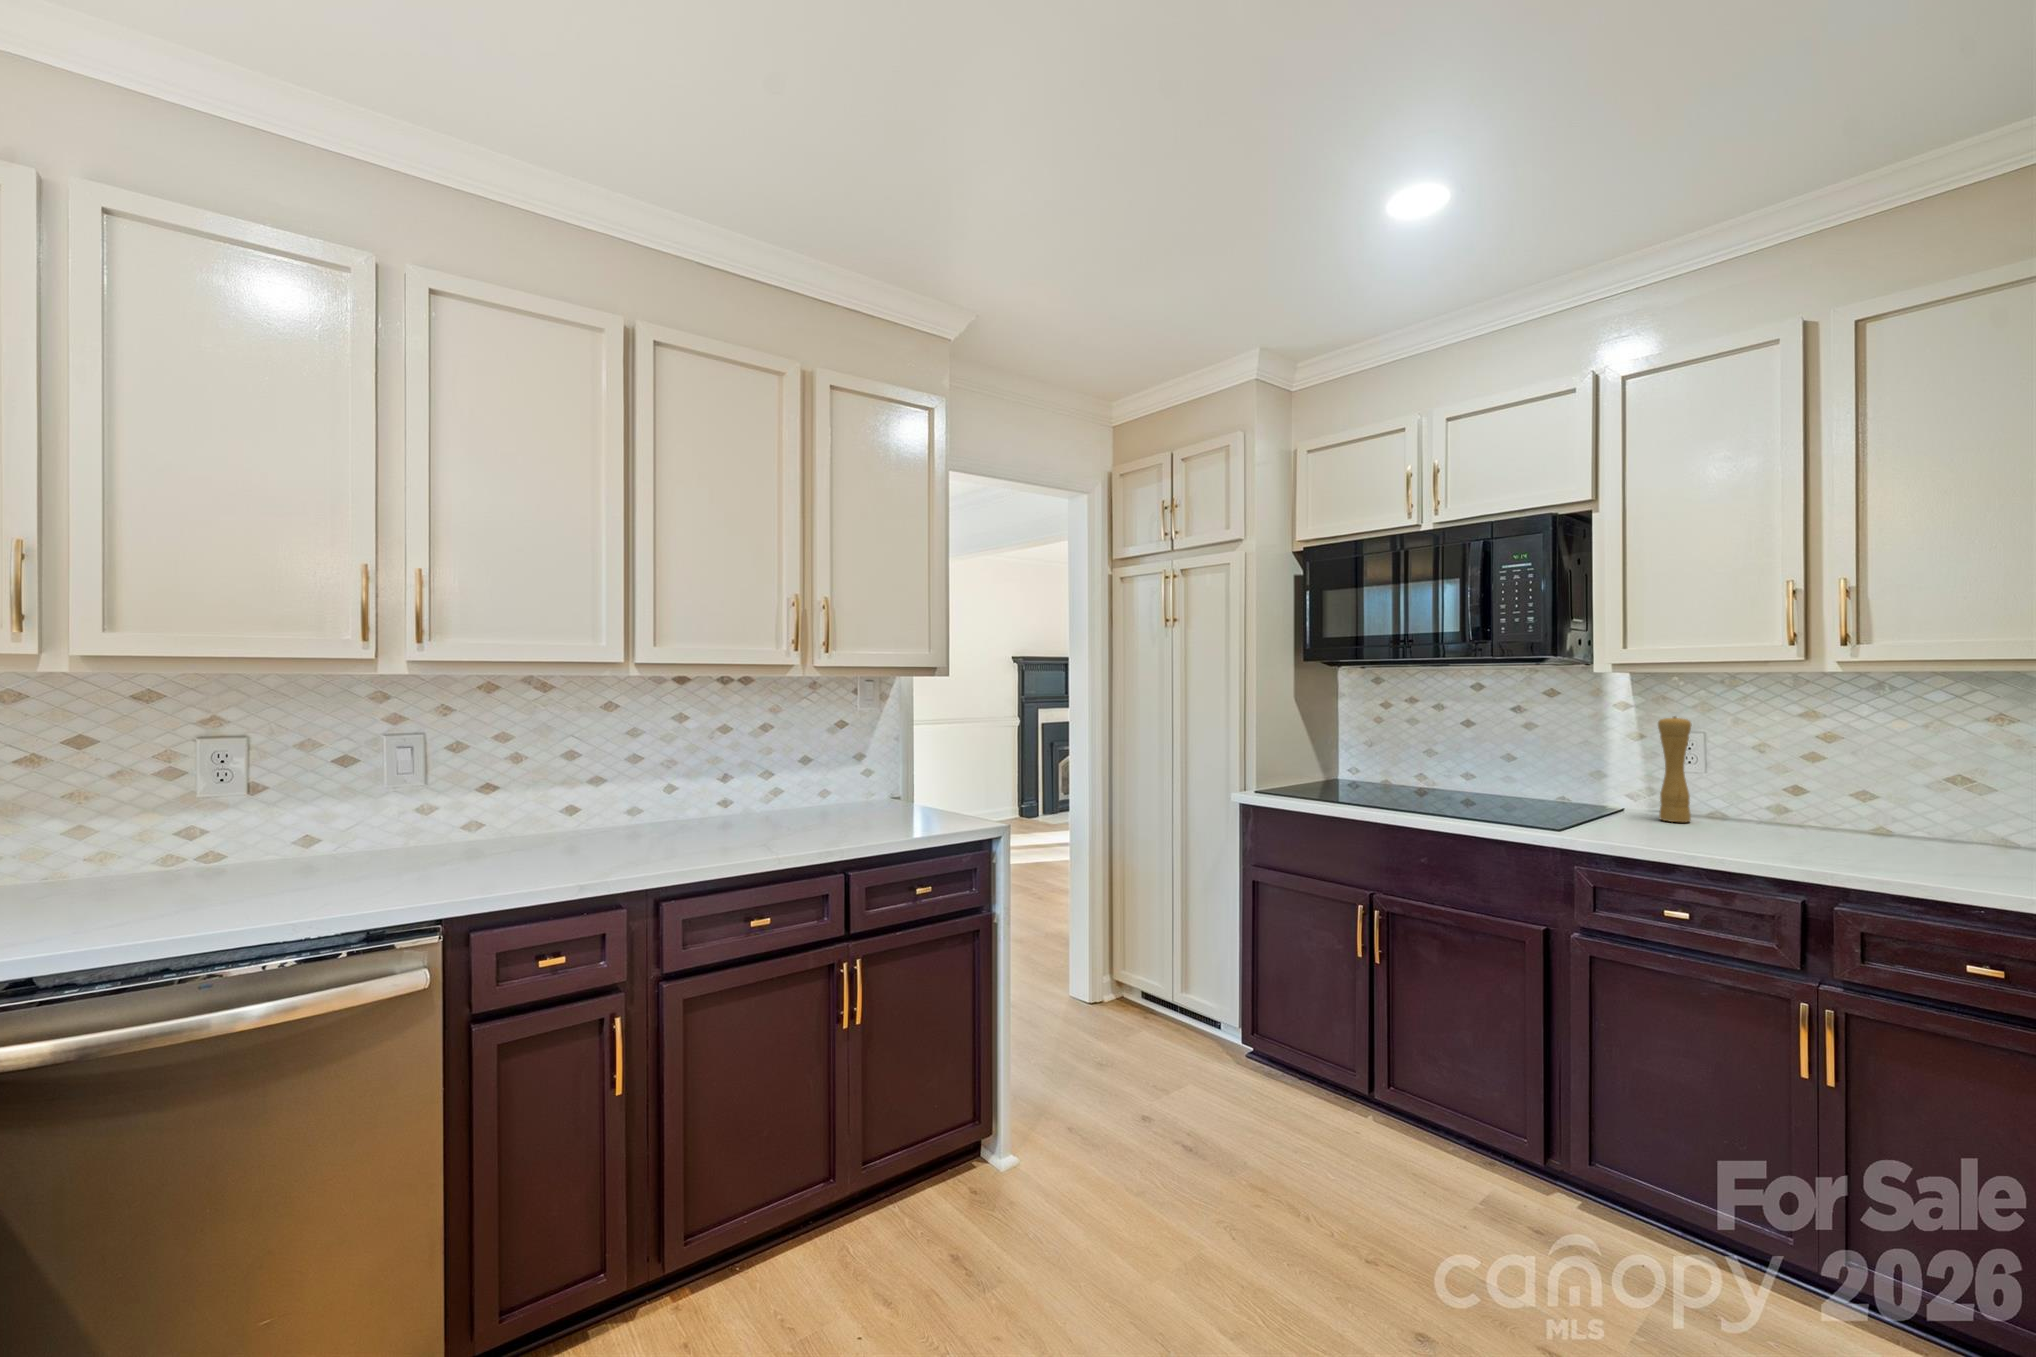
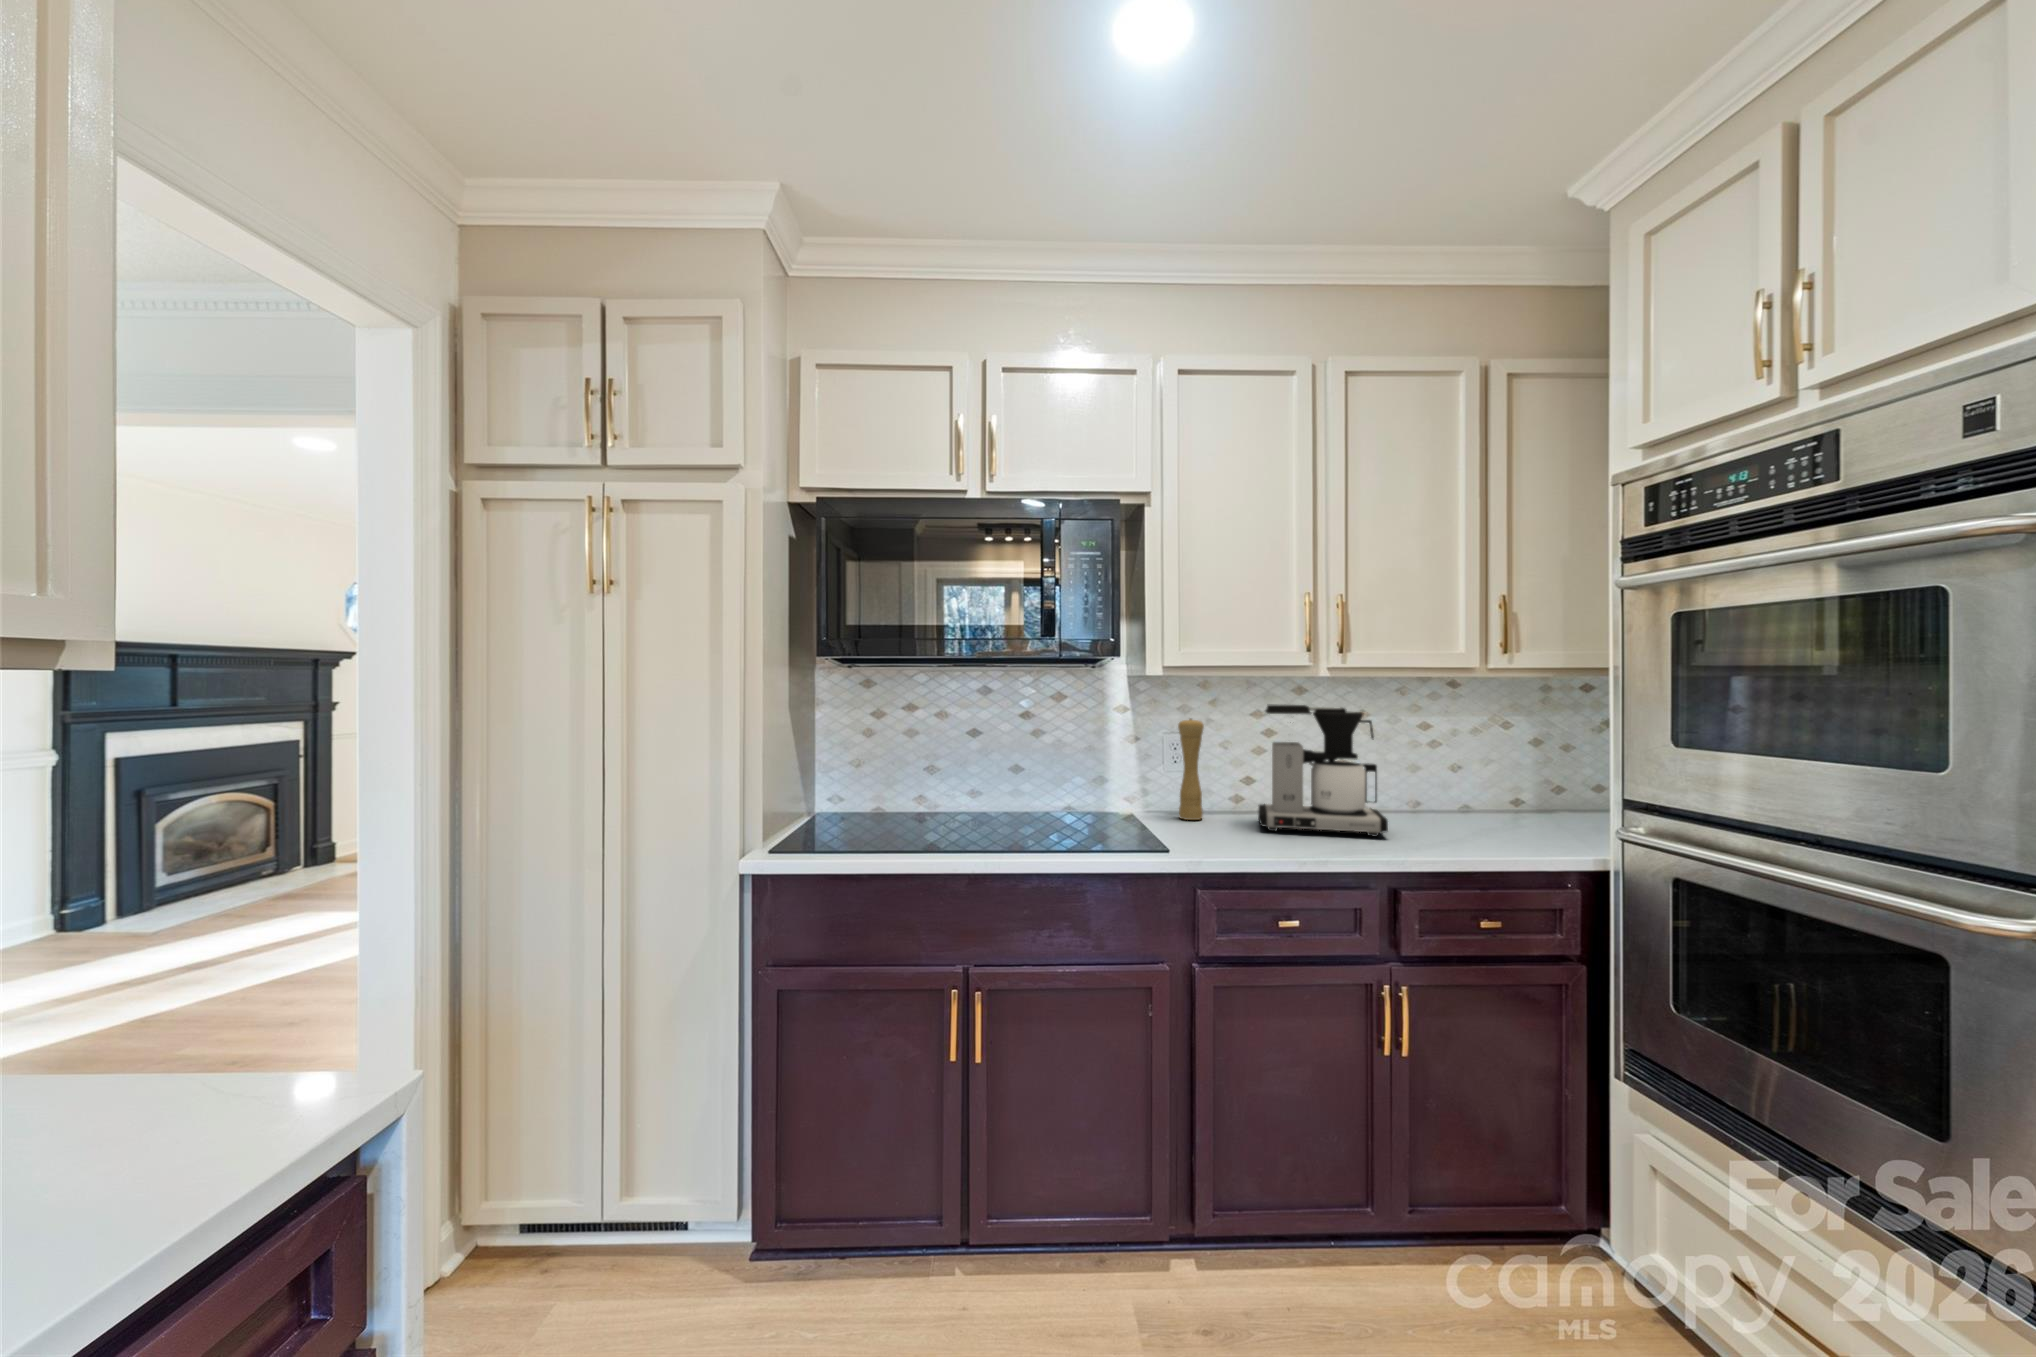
coffee maker: none [1721,703,1930,860] -> present [1258,704,1388,837]

